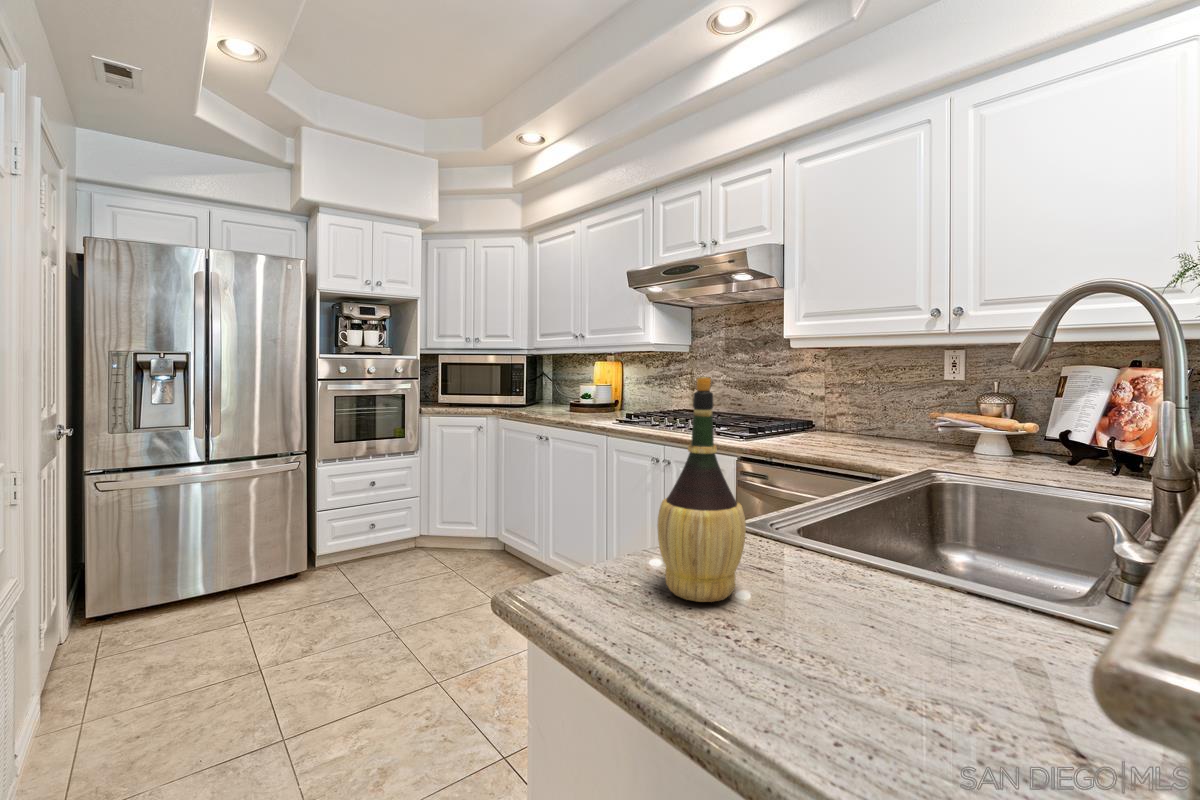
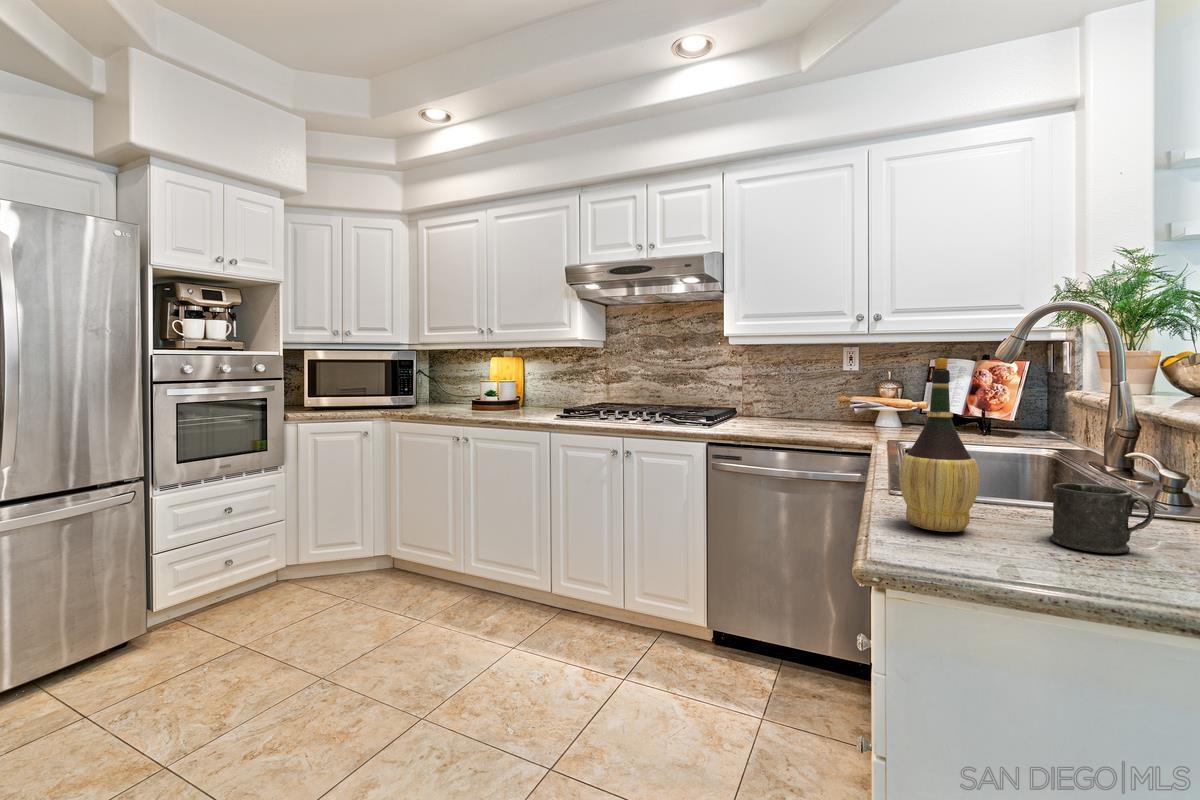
mug: none [799,559,909,679] -> present [1049,483,1155,553]

